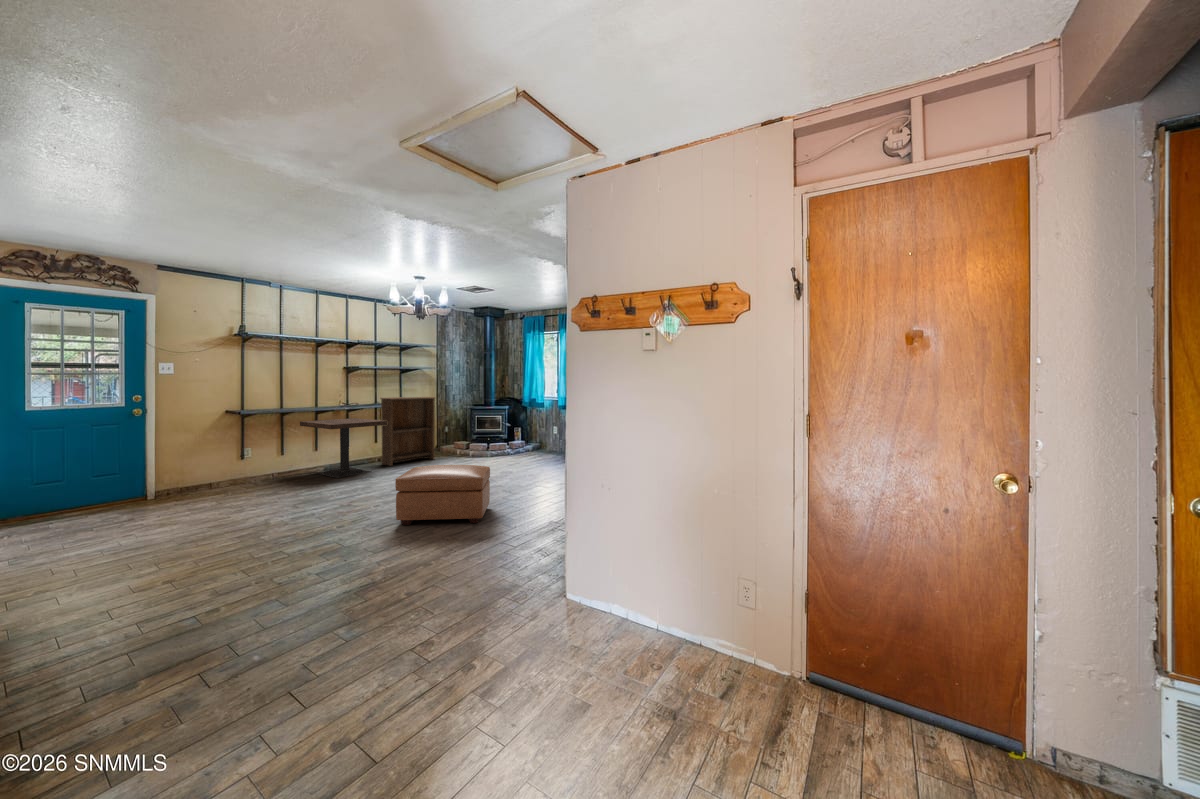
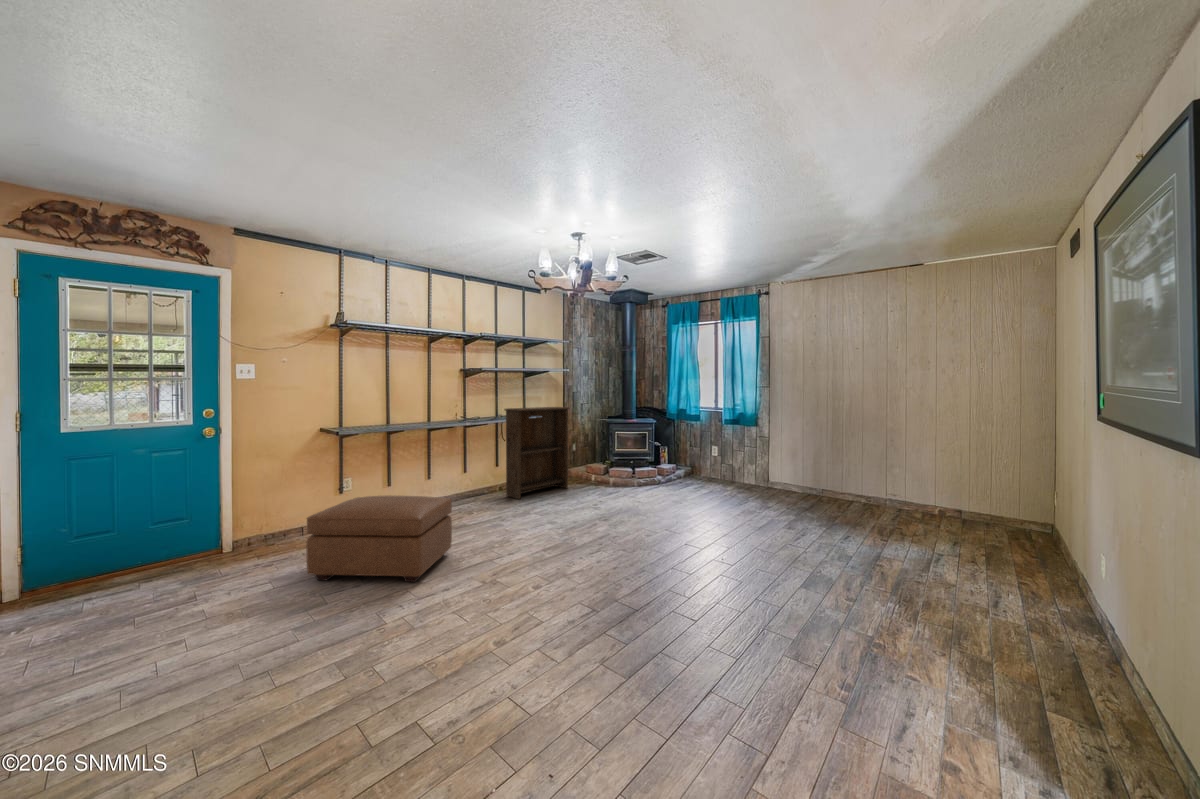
side table: present [300,418,387,478] -> none [410,435,517,519]
ottoman: present [395,465,490,525] -> present [306,496,452,582]

